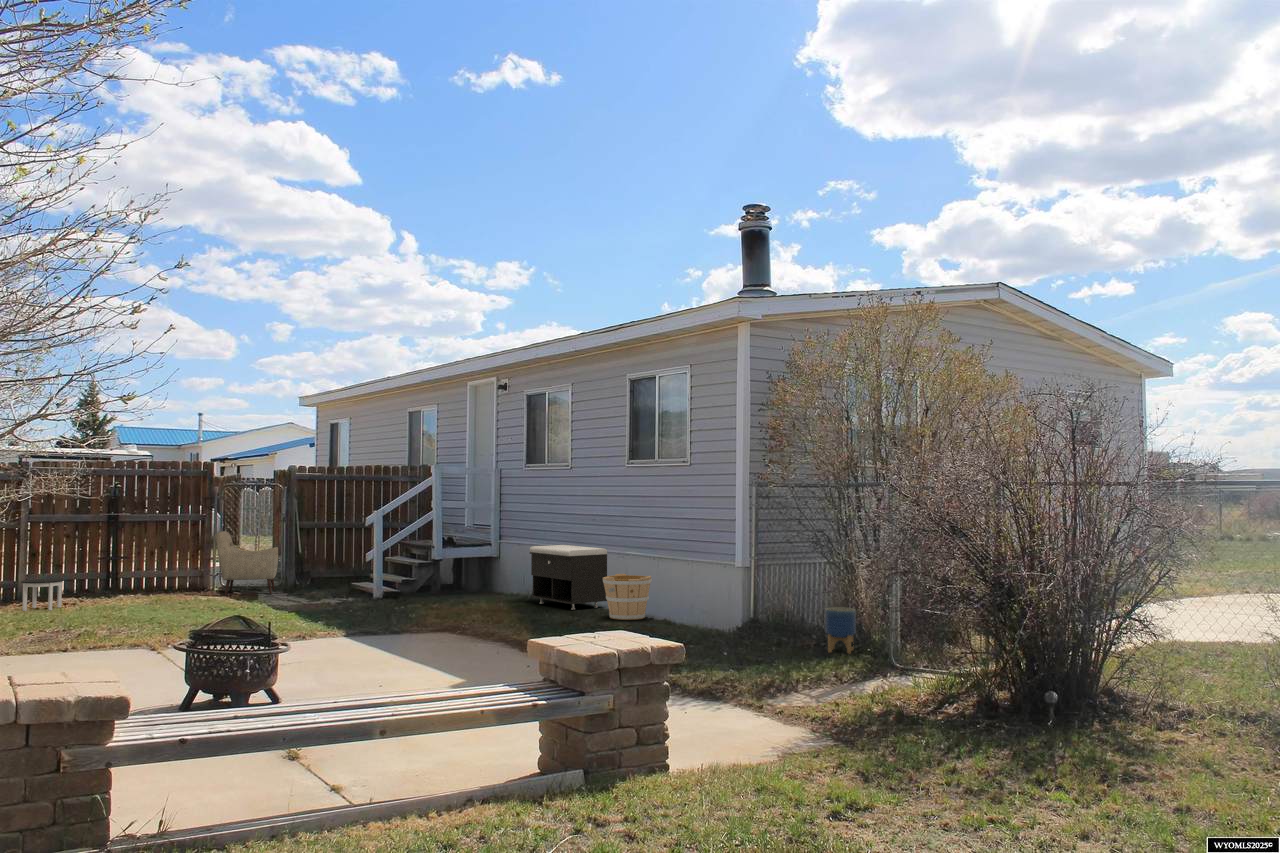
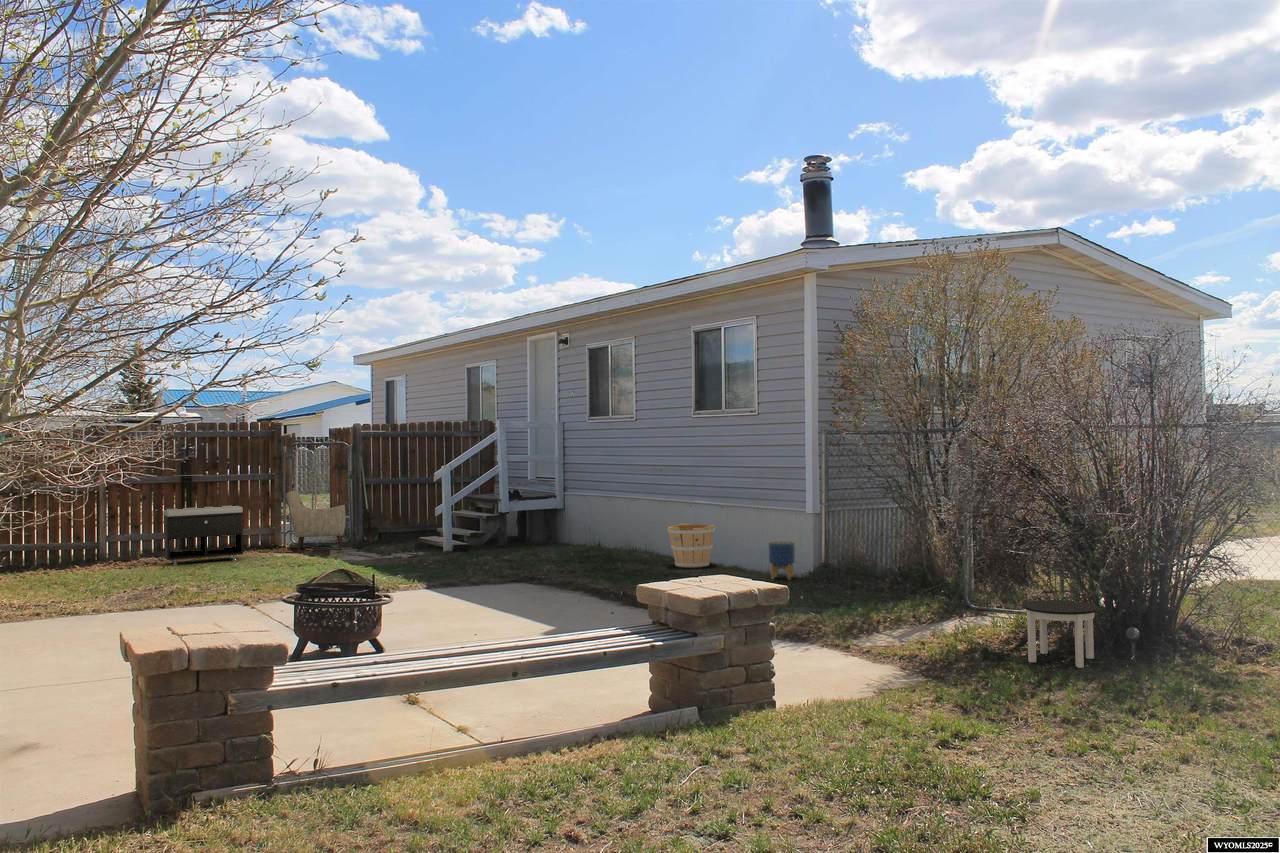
storage bench: present [530,545,607,610] -> present [163,506,243,565]
round table: present [21,579,64,611] -> present [1022,600,1099,668]
planter: present [825,607,856,654] -> present [769,541,795,580]

